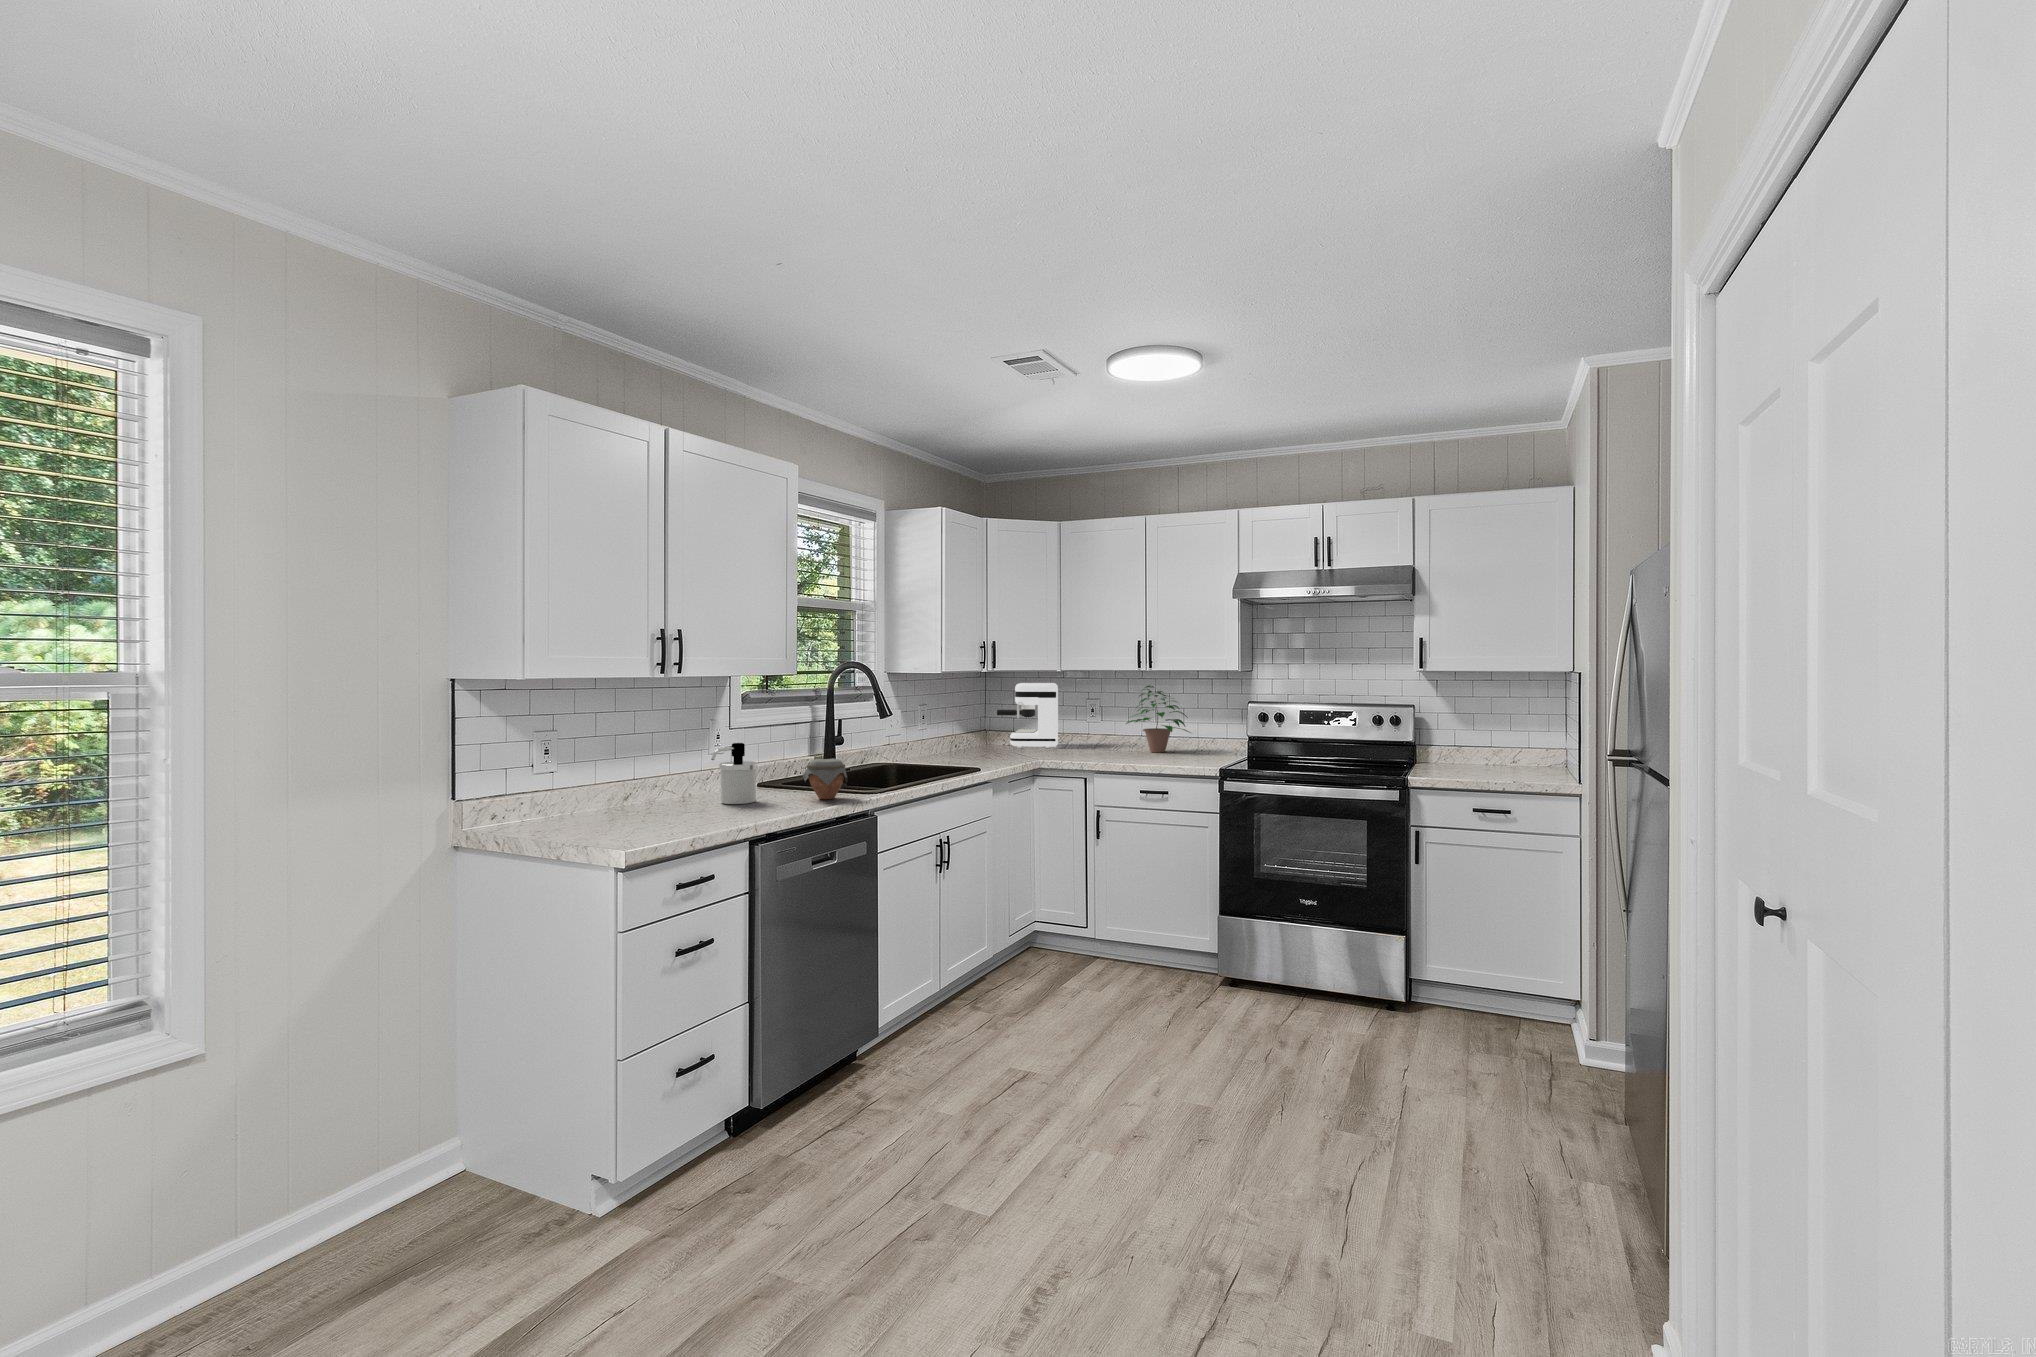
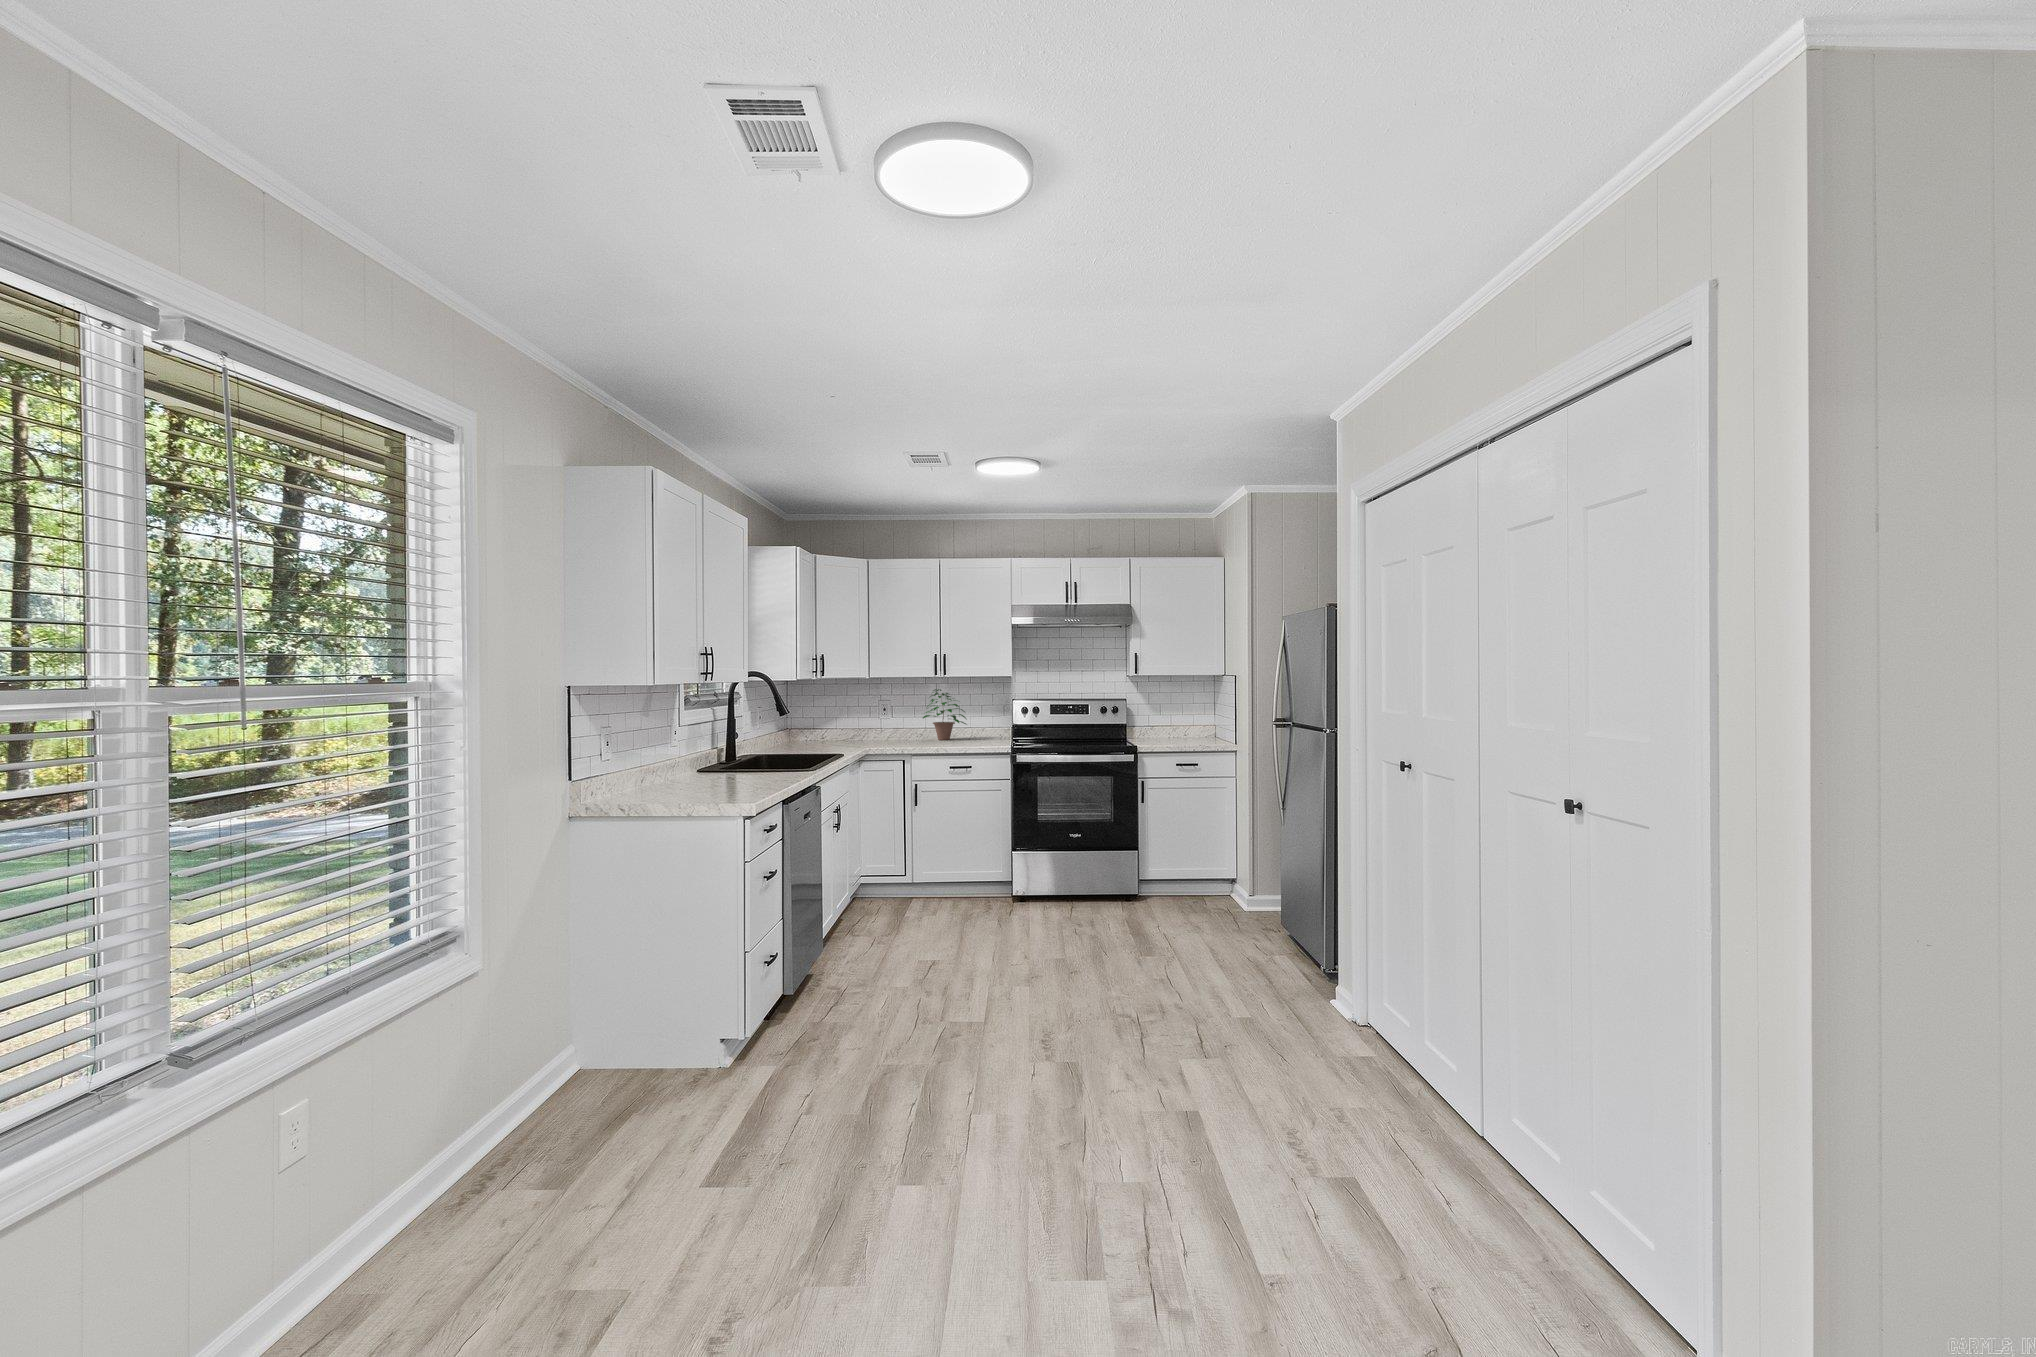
coffee maker: present [997,683,1058,748] -> none [805,689,859,741]
soap dispenser: present [711,743,757,804] -> none [686,732,716,780]
jar: present [802,759,847,799] -> none [749,743,786,774]

